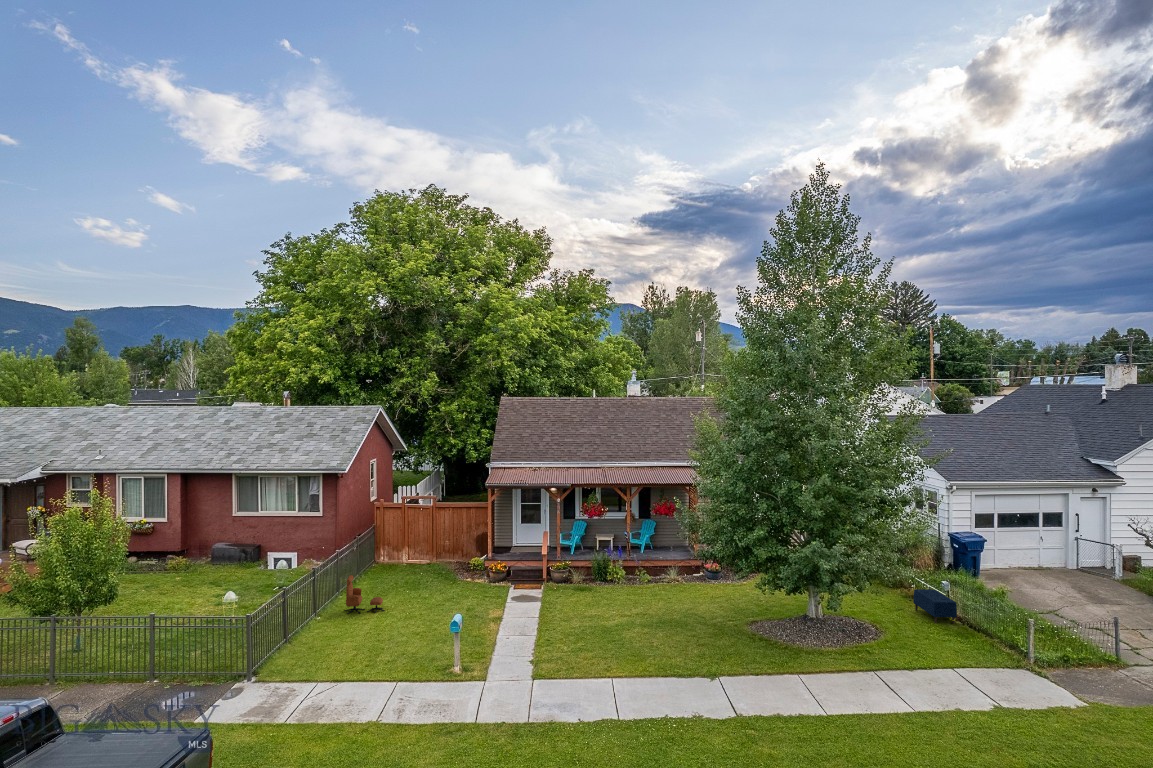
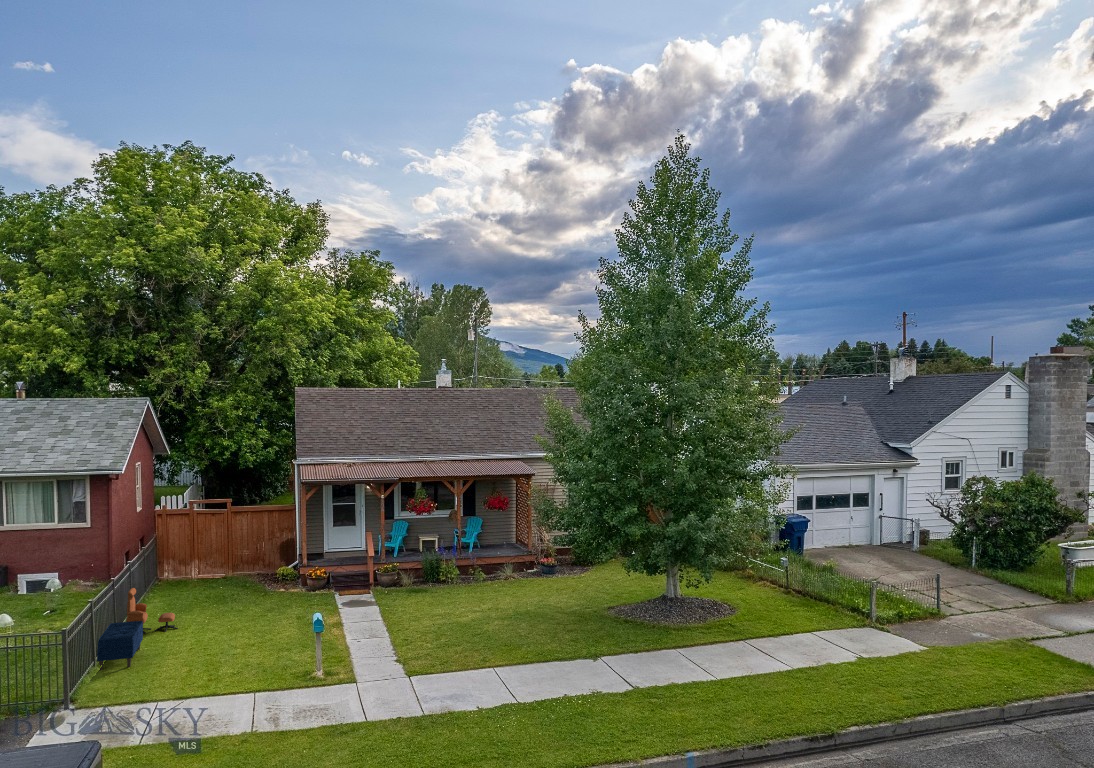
bench: present [914,589,957,624] -> present [97,621,143,670]

